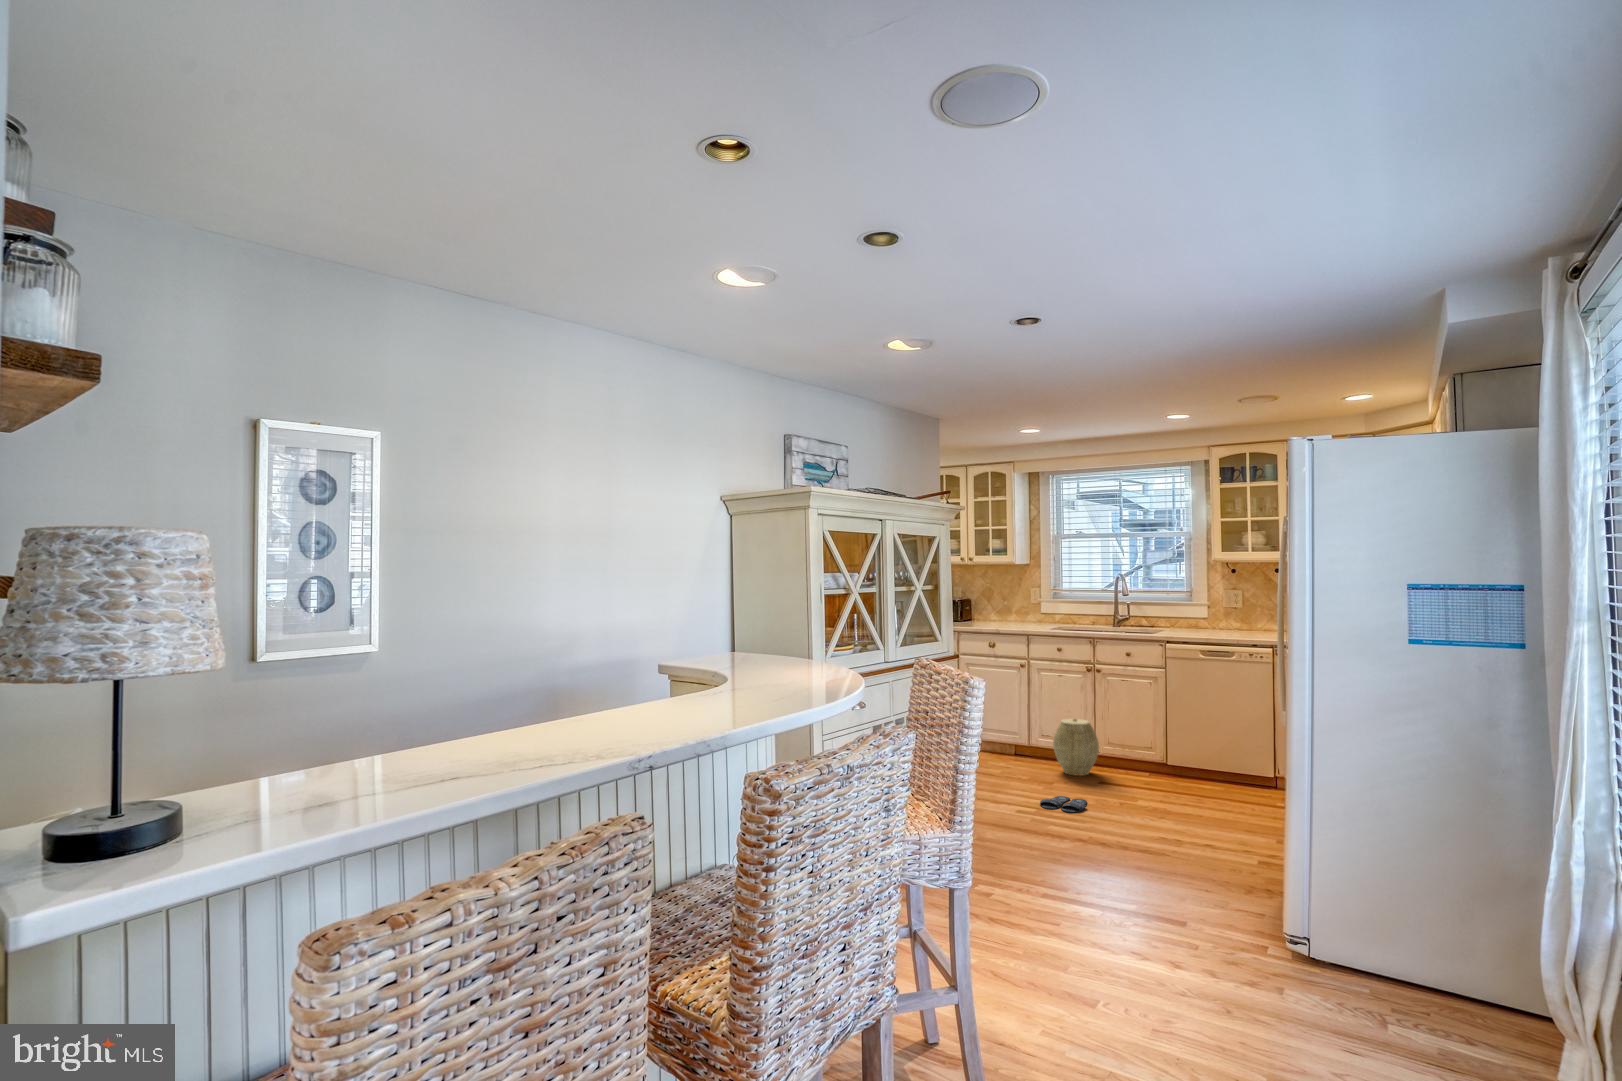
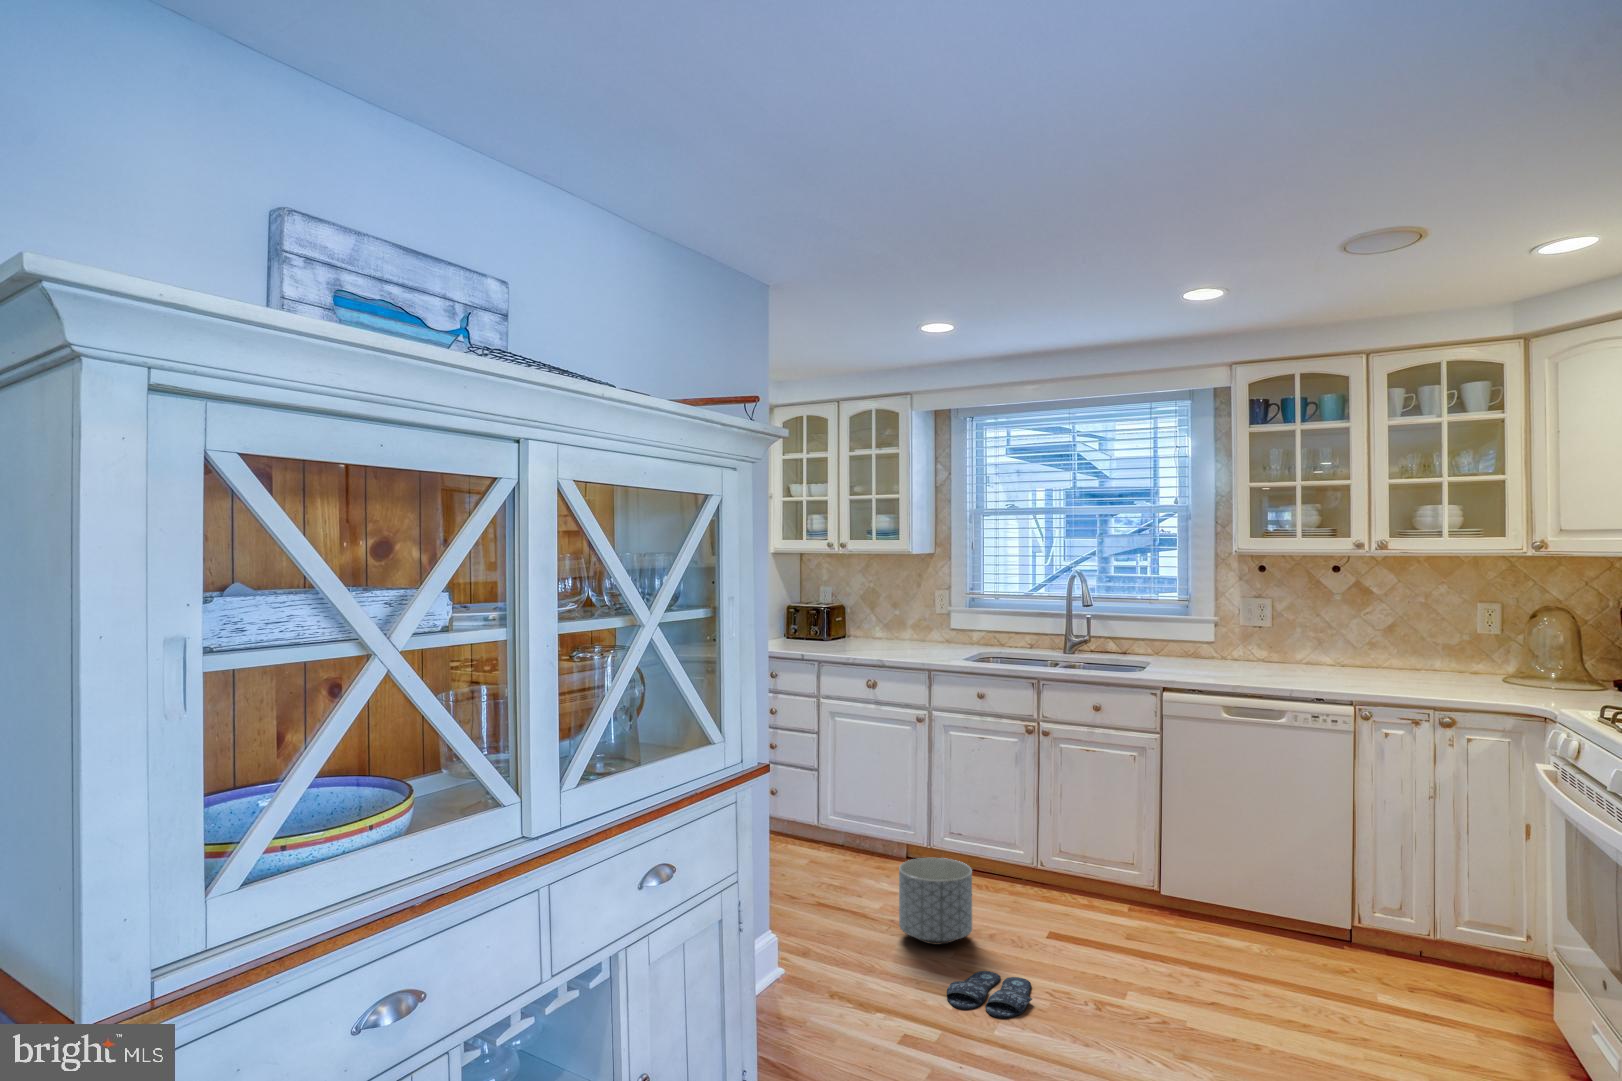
woven basket: present [1053,718,1099,776] -> none [970,813,1046,914]
planter: none [1012,740,1055,786] -> present [899,858,972,945]

